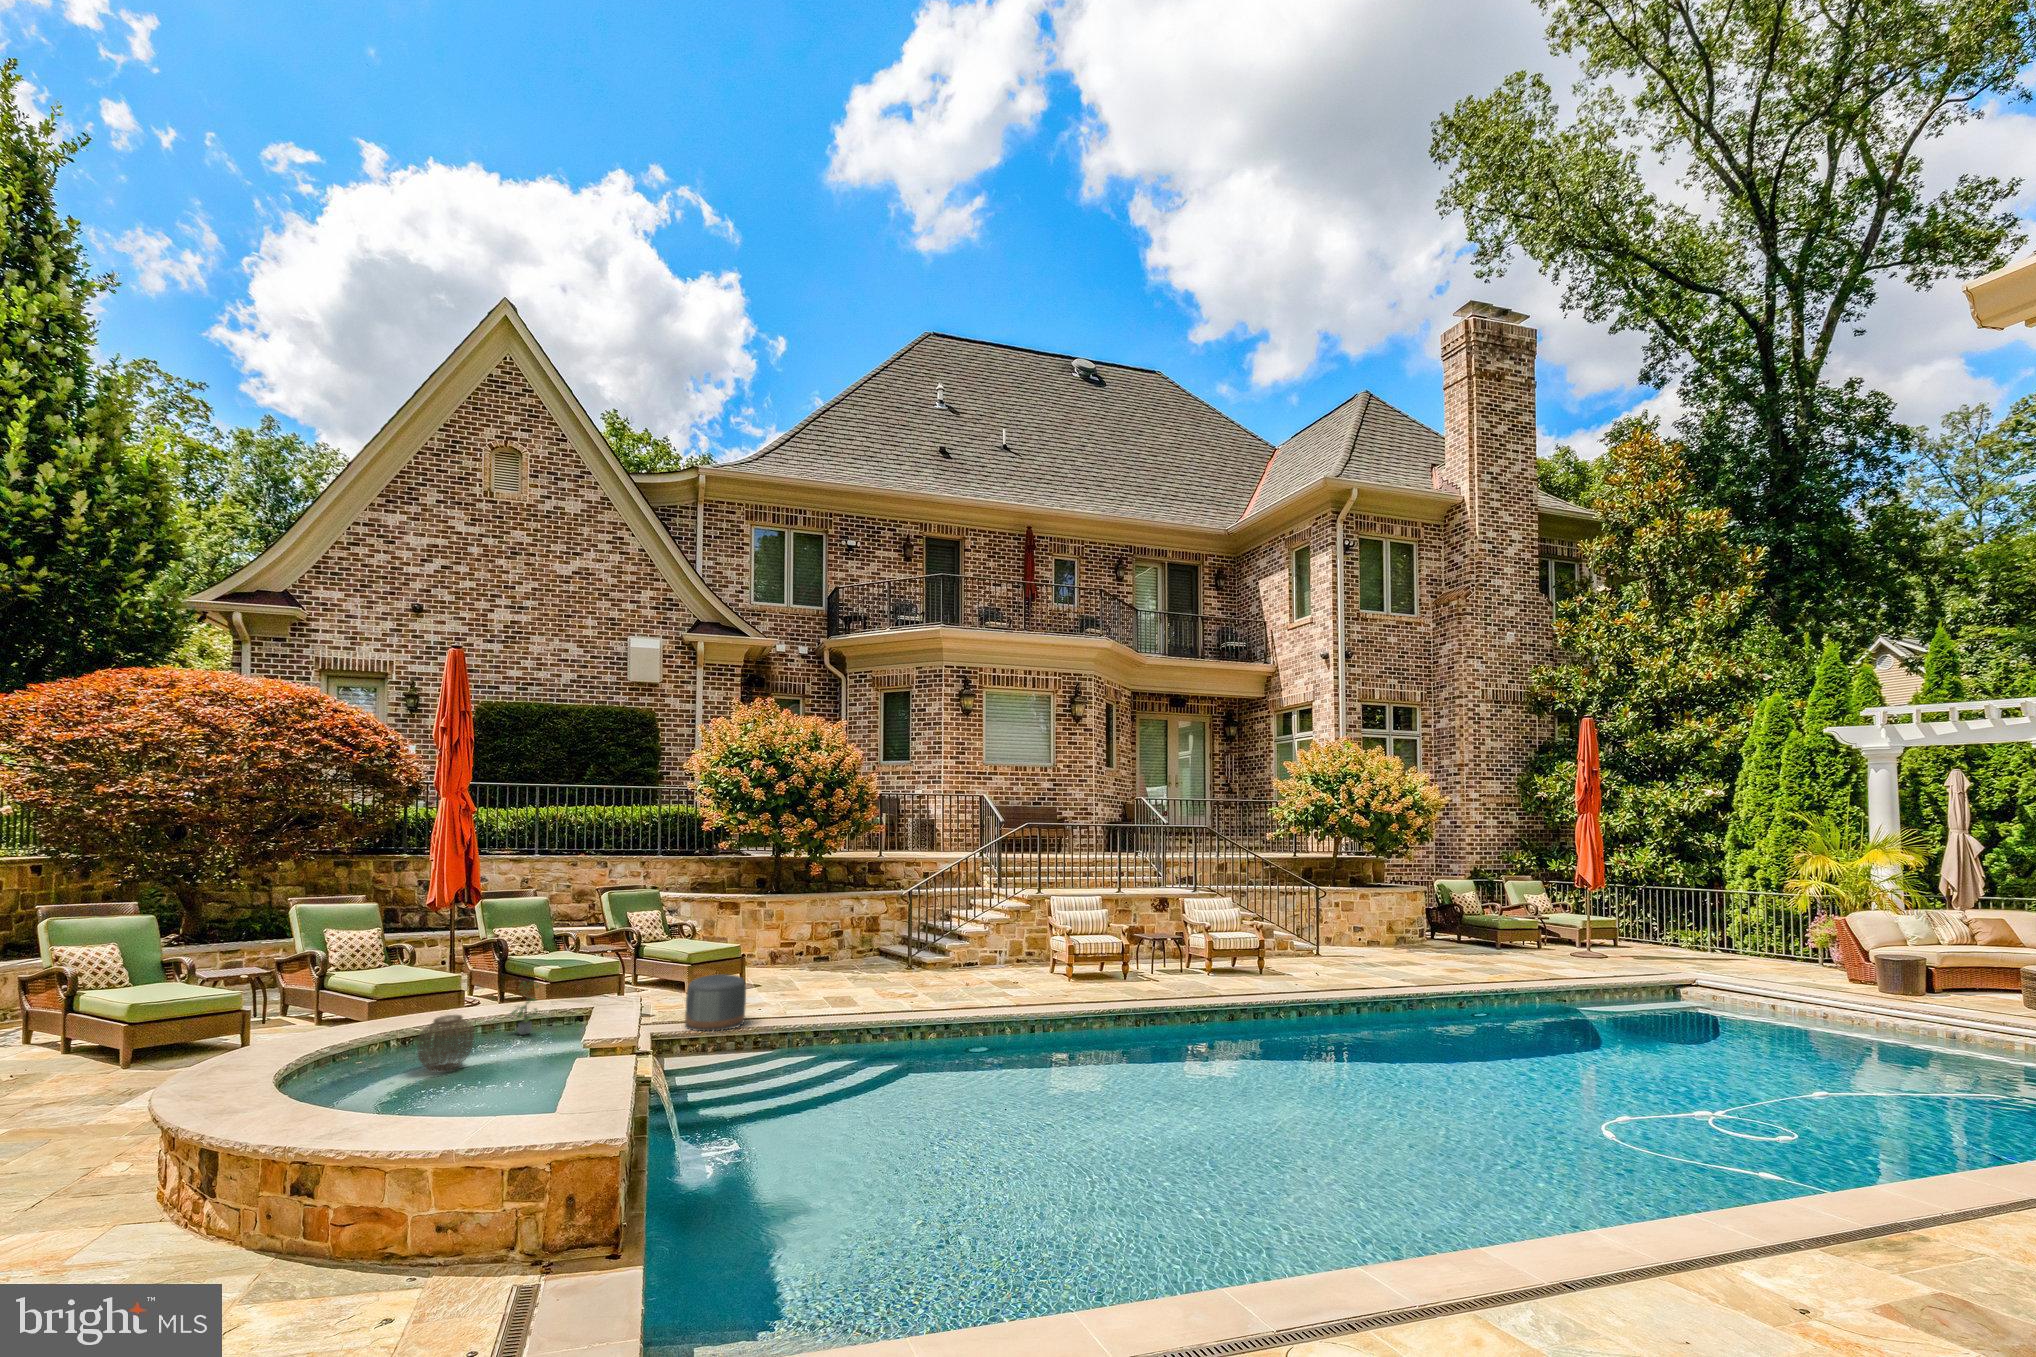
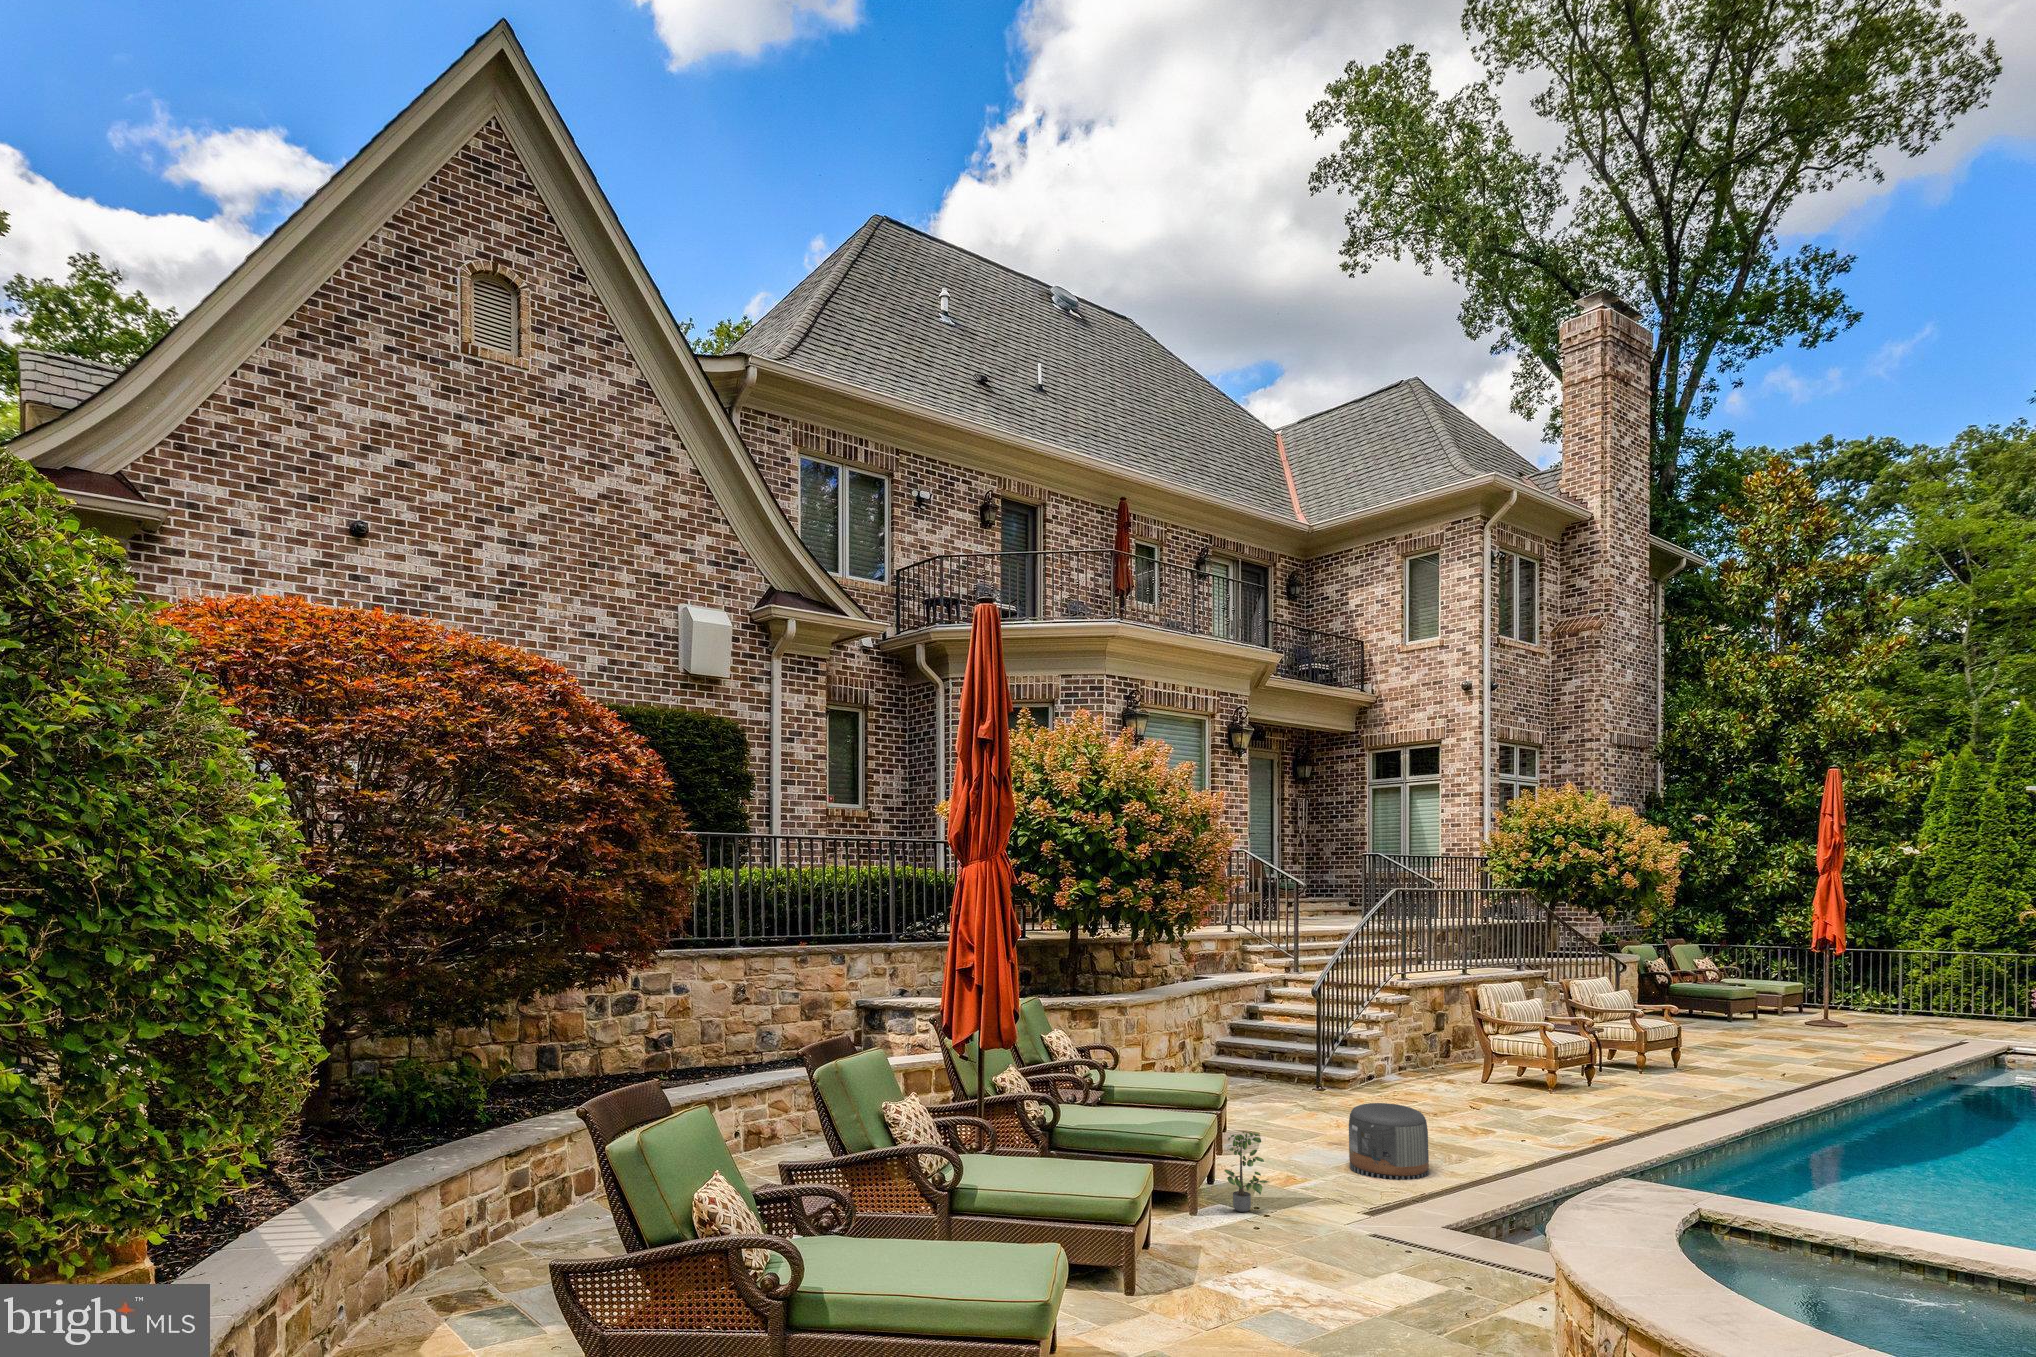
woven basket: present [418,1015,474,1072] -> none [1316,1184,1385,1267]

